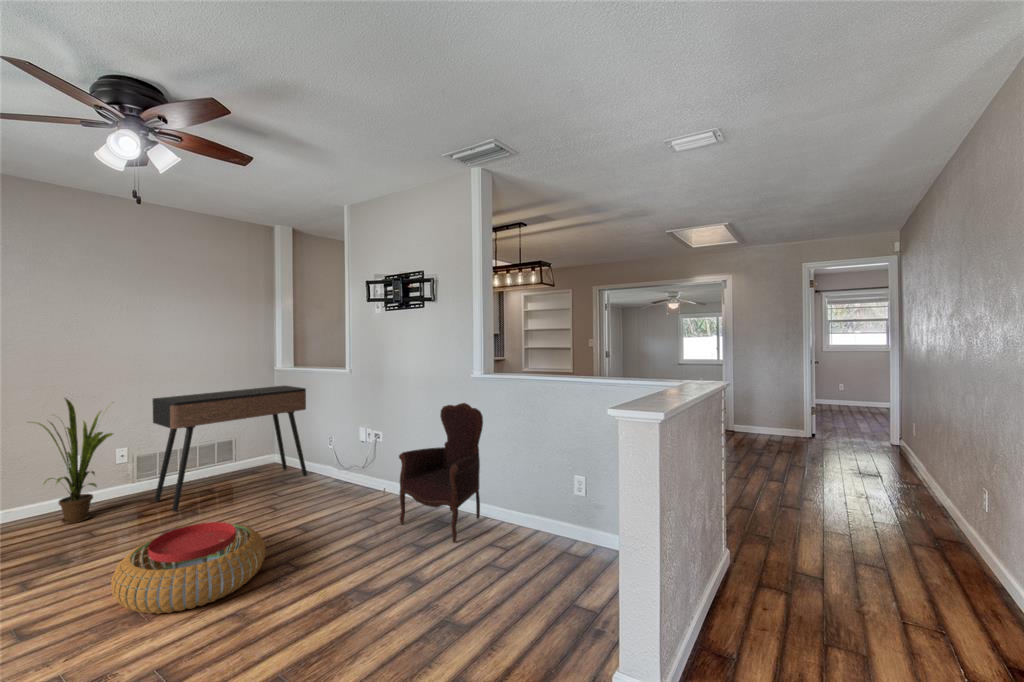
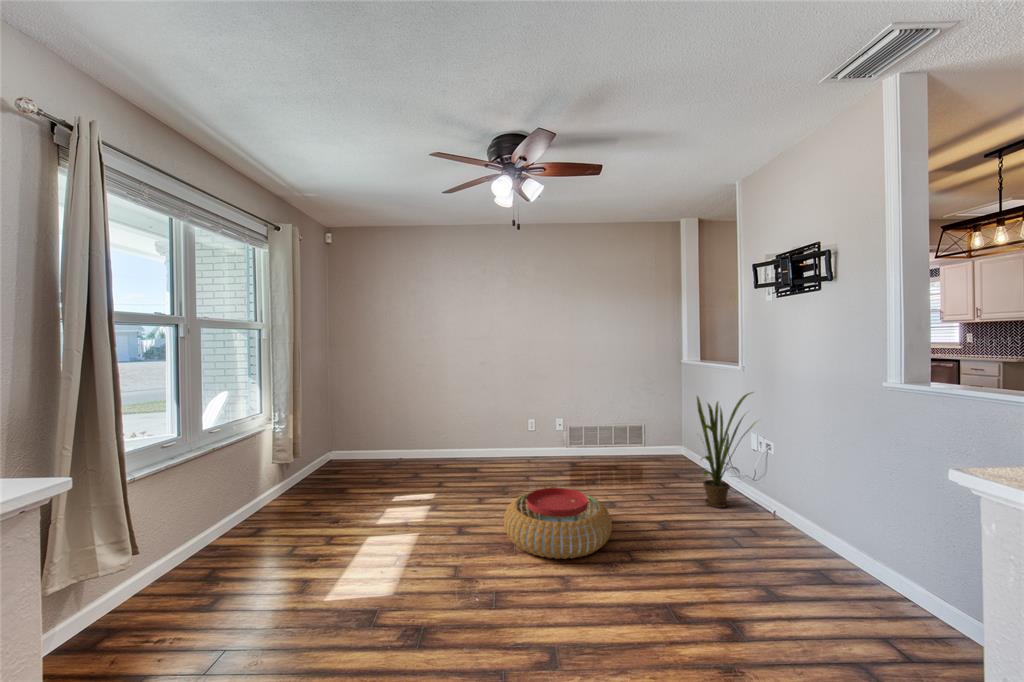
console table: present [153,386,307,511] -> none [575,383,698,476]
house plant: present [33,398,113,524] -> present [697,393,756,508]
armchair: present [399,403,483,542] -> none [767,421,909,622]

